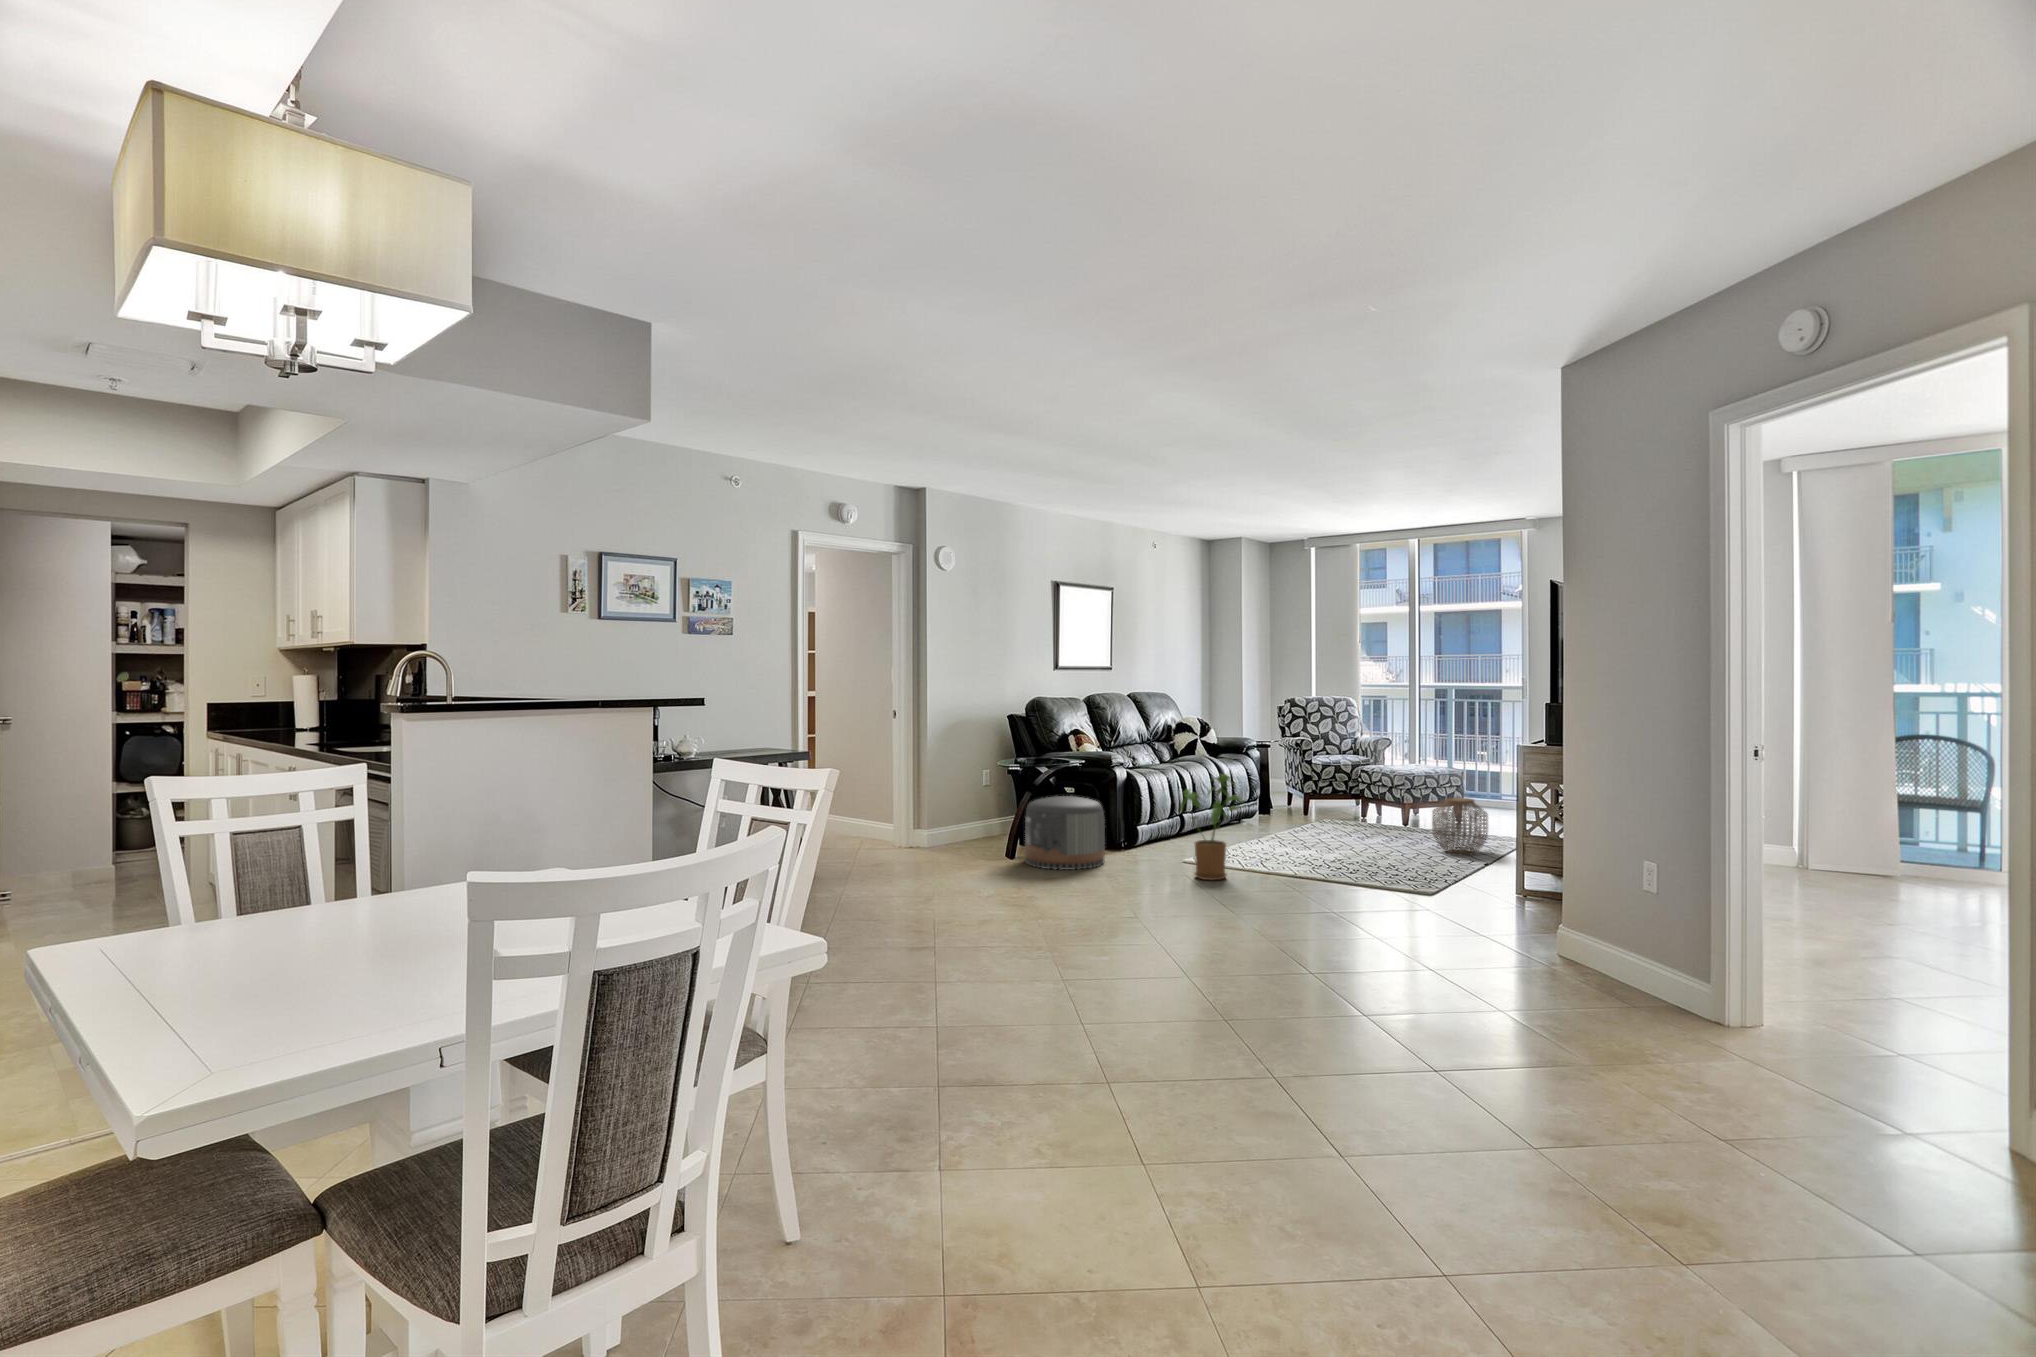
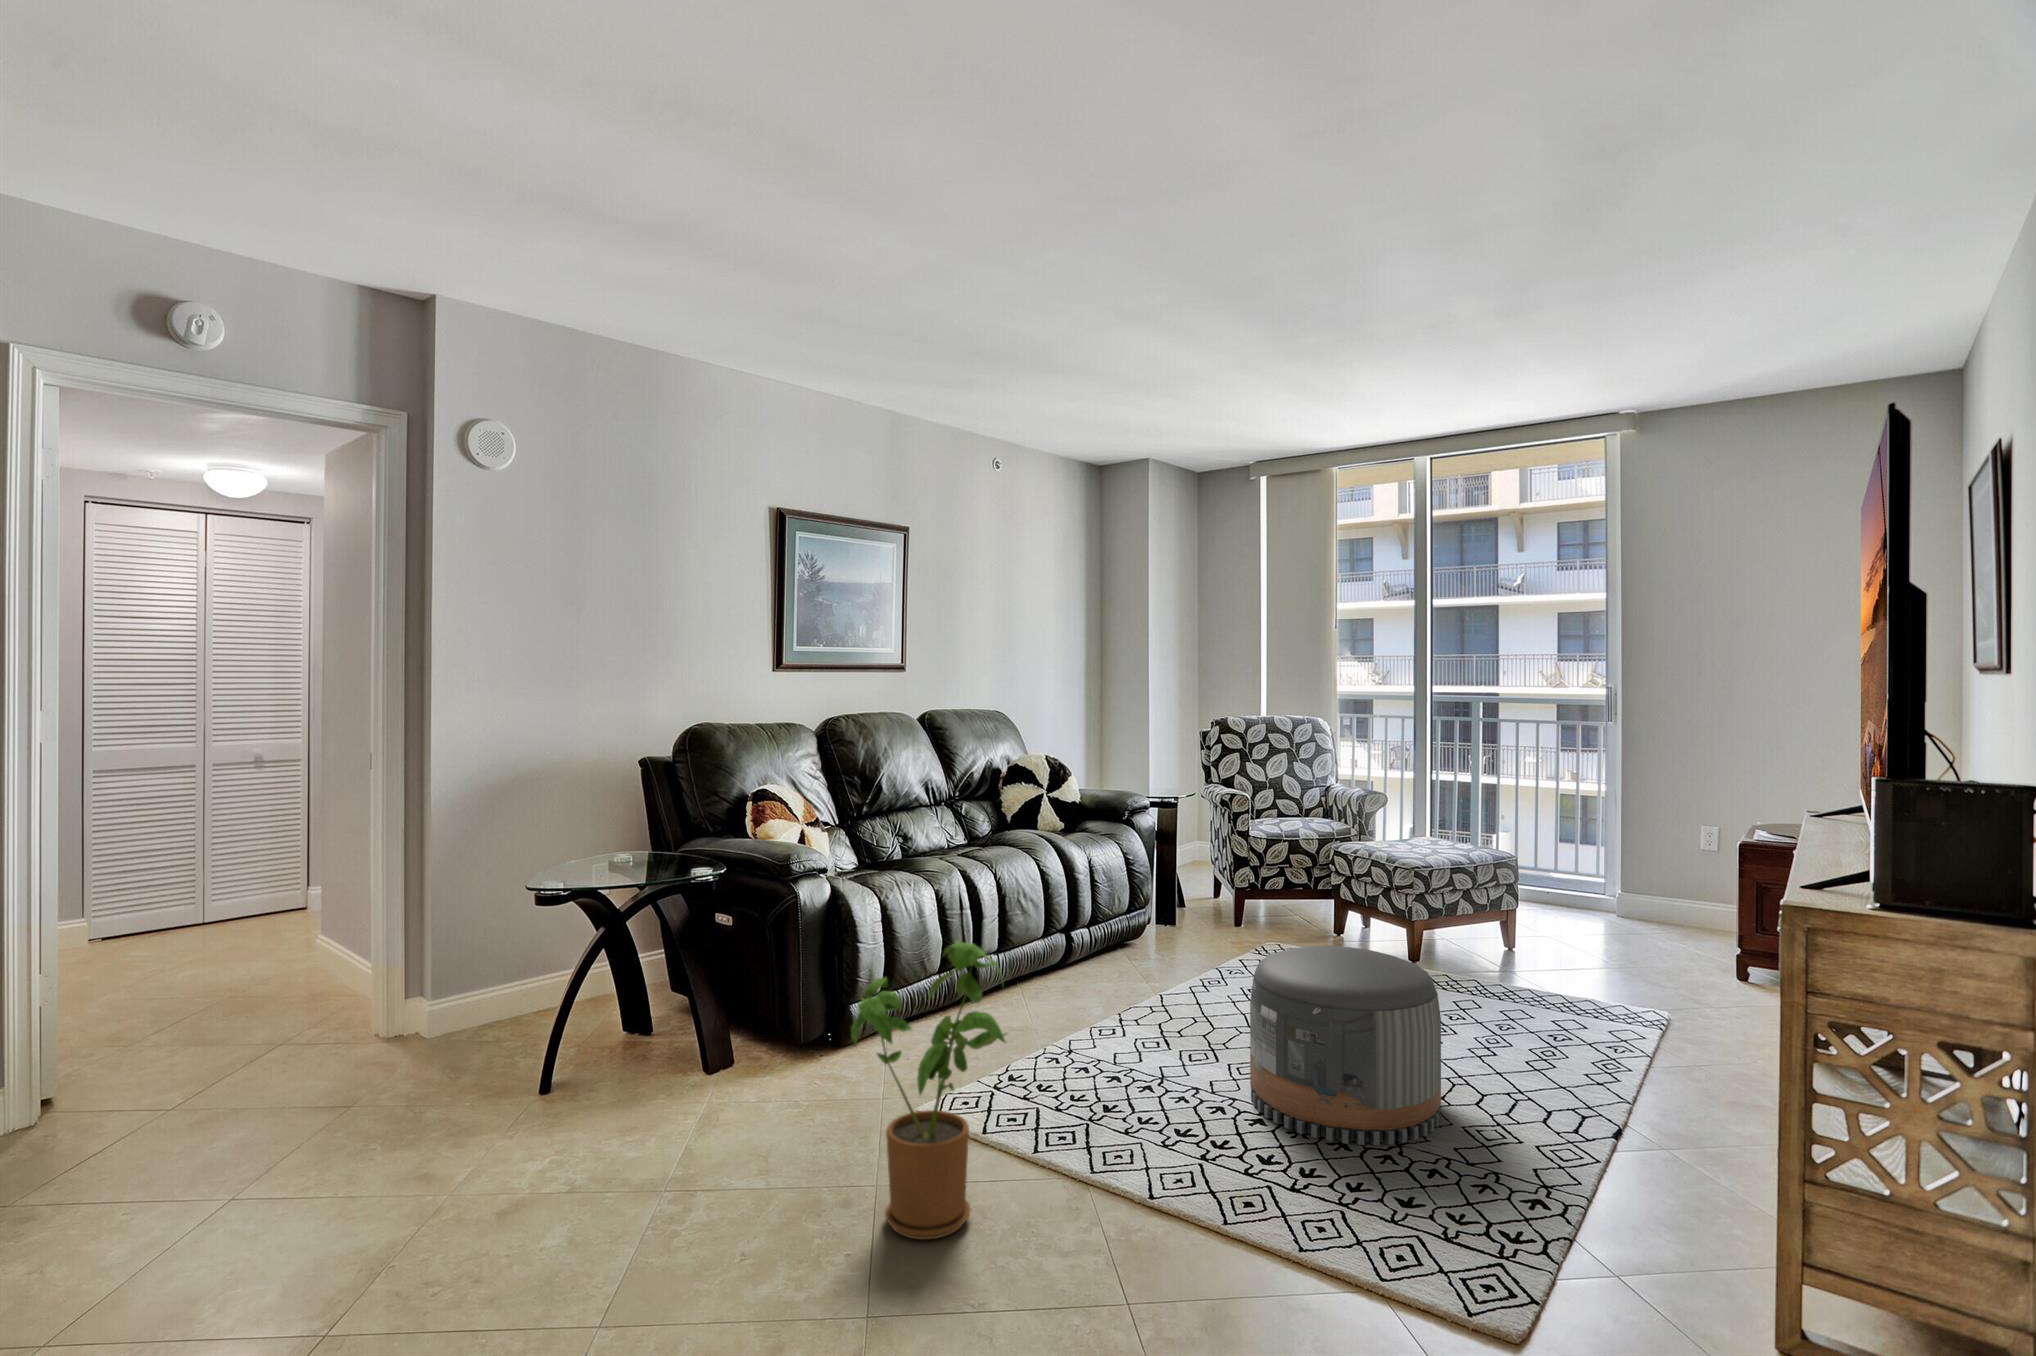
pouf: present [1025,796,1105,870] -> present [1250,946,1441,1145]
woven basket: present [1432,797,1488,854] -> none [1482,947,1608,1083]

